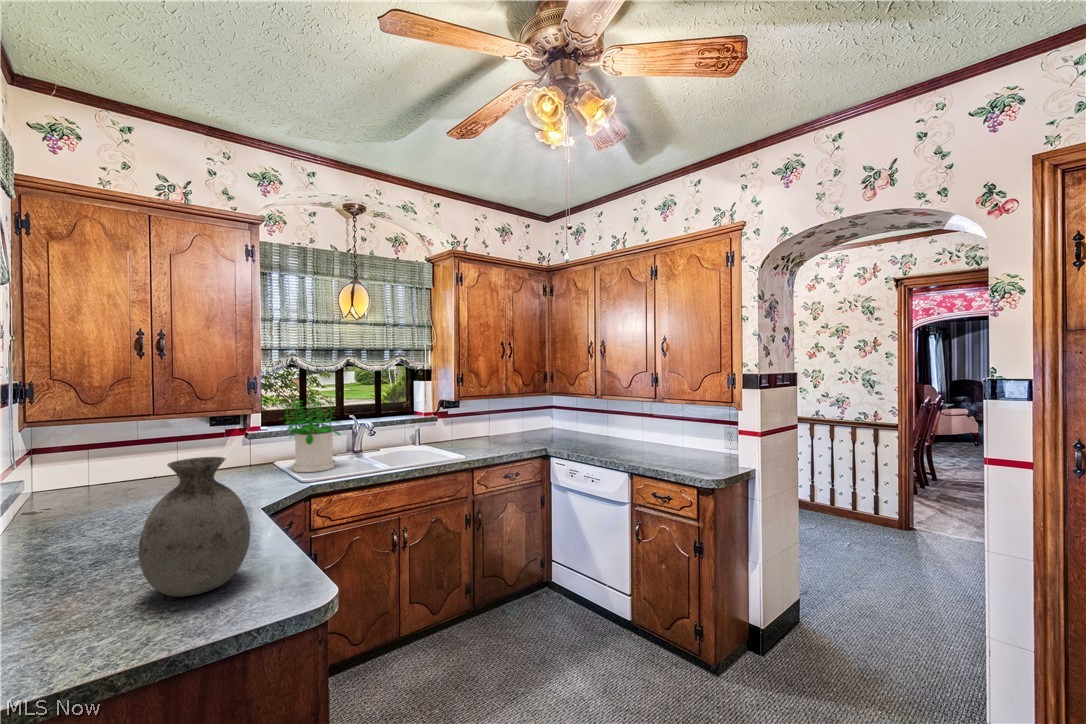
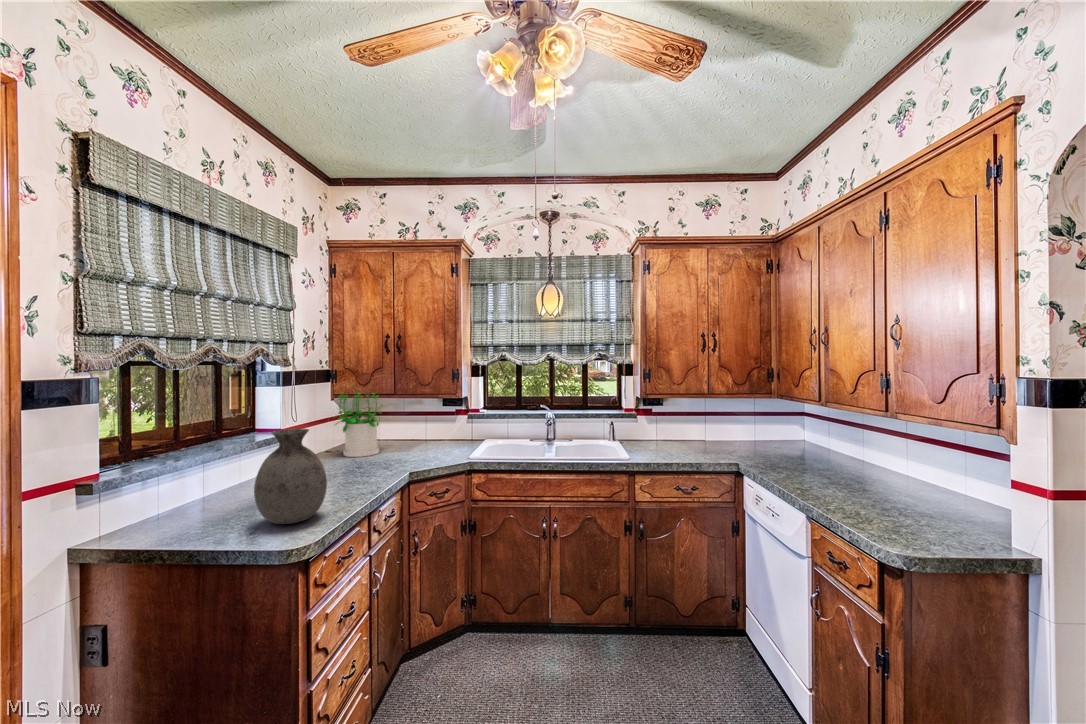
potted plant: present [280,398,340,472] -> present [336,392,382,457]

